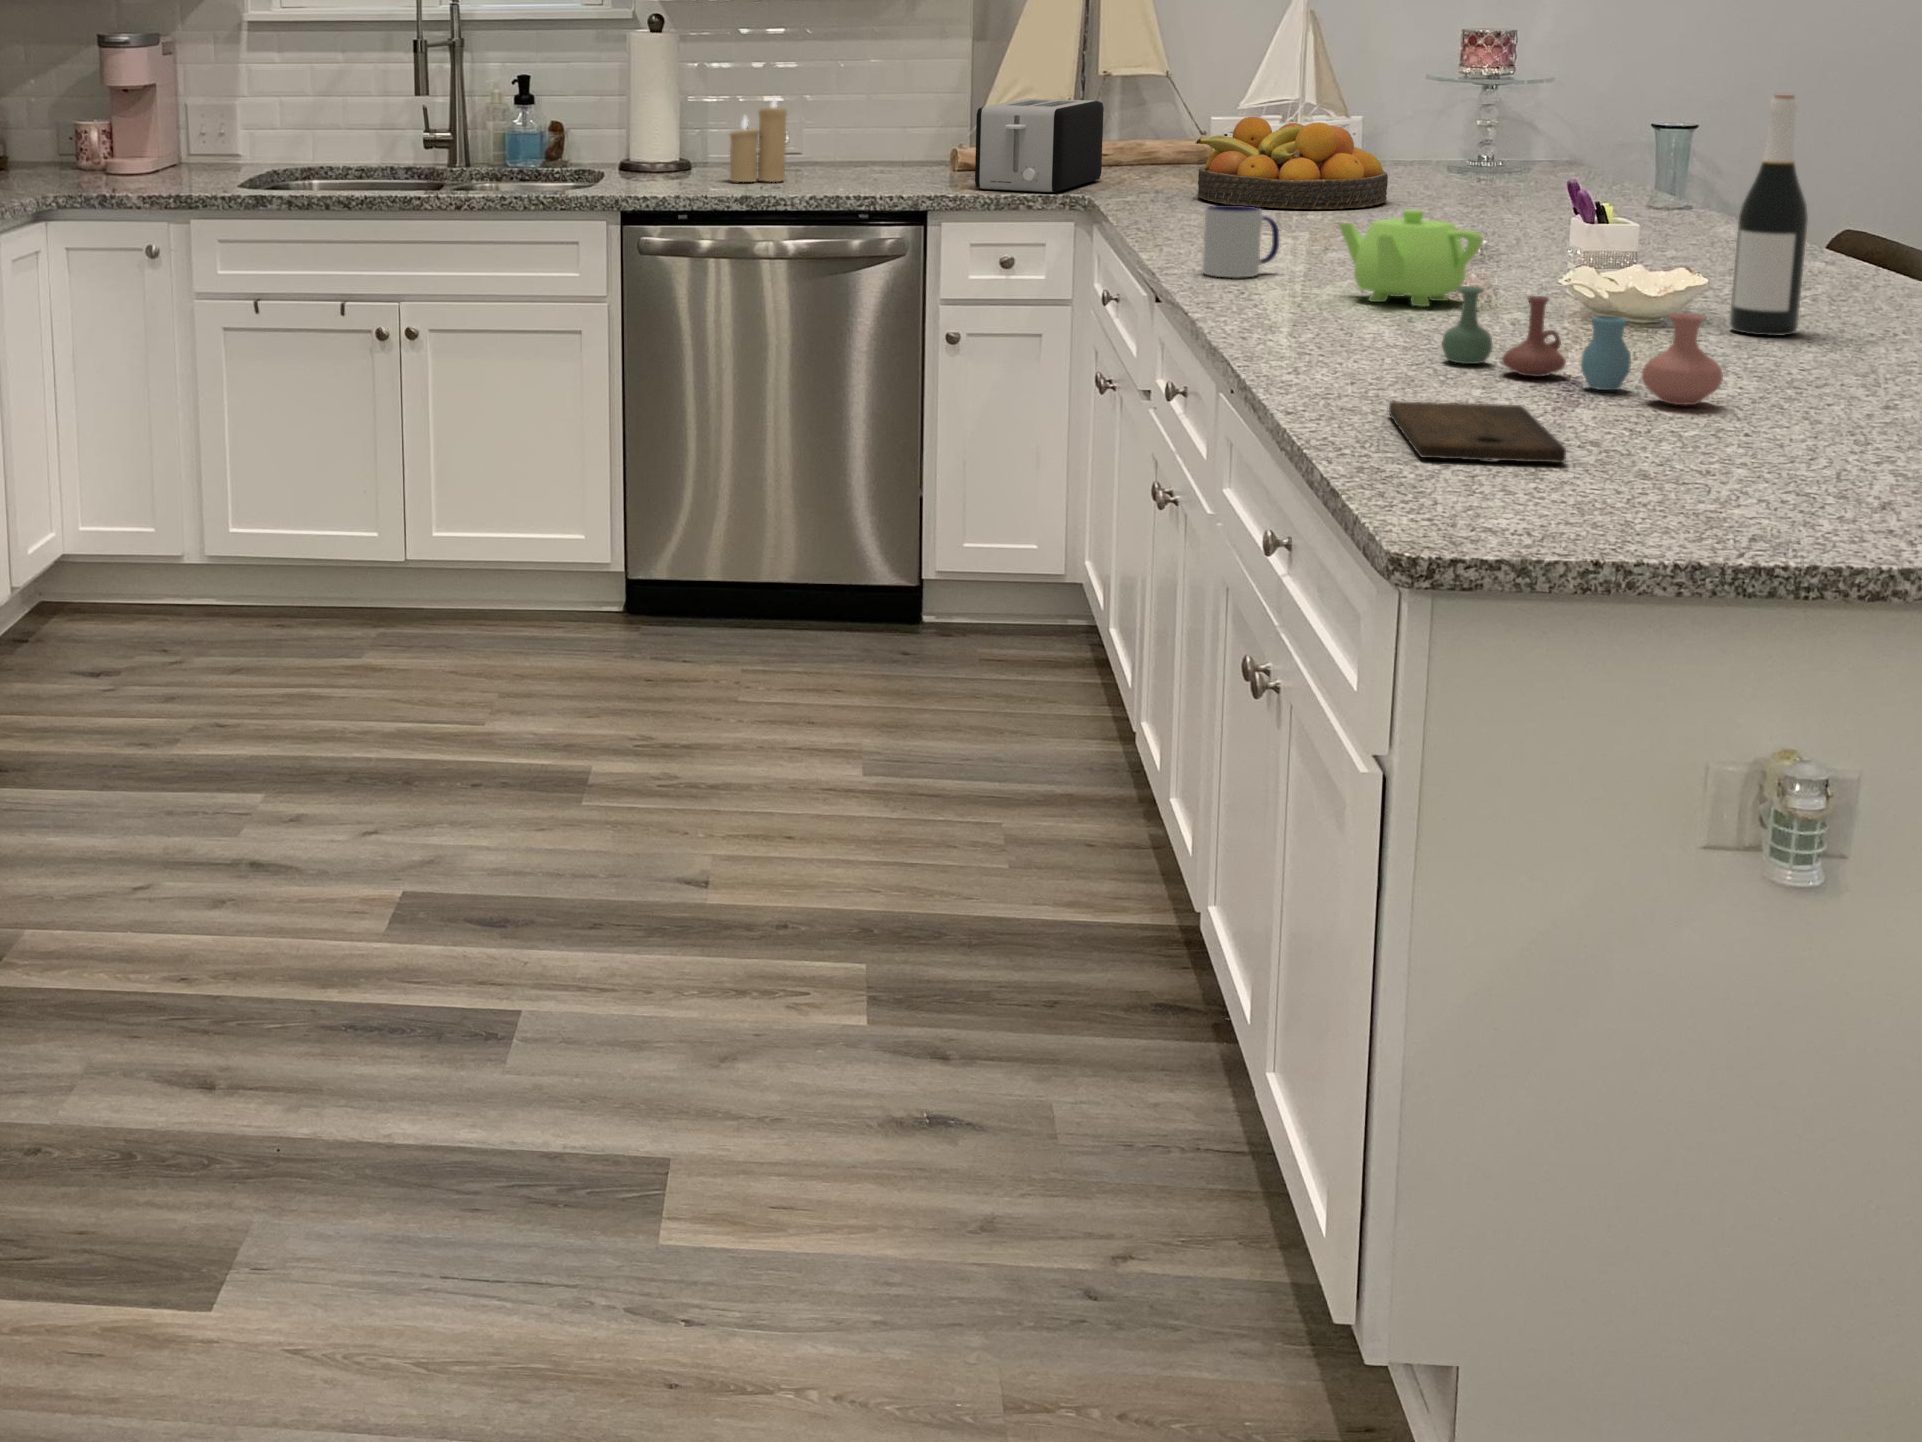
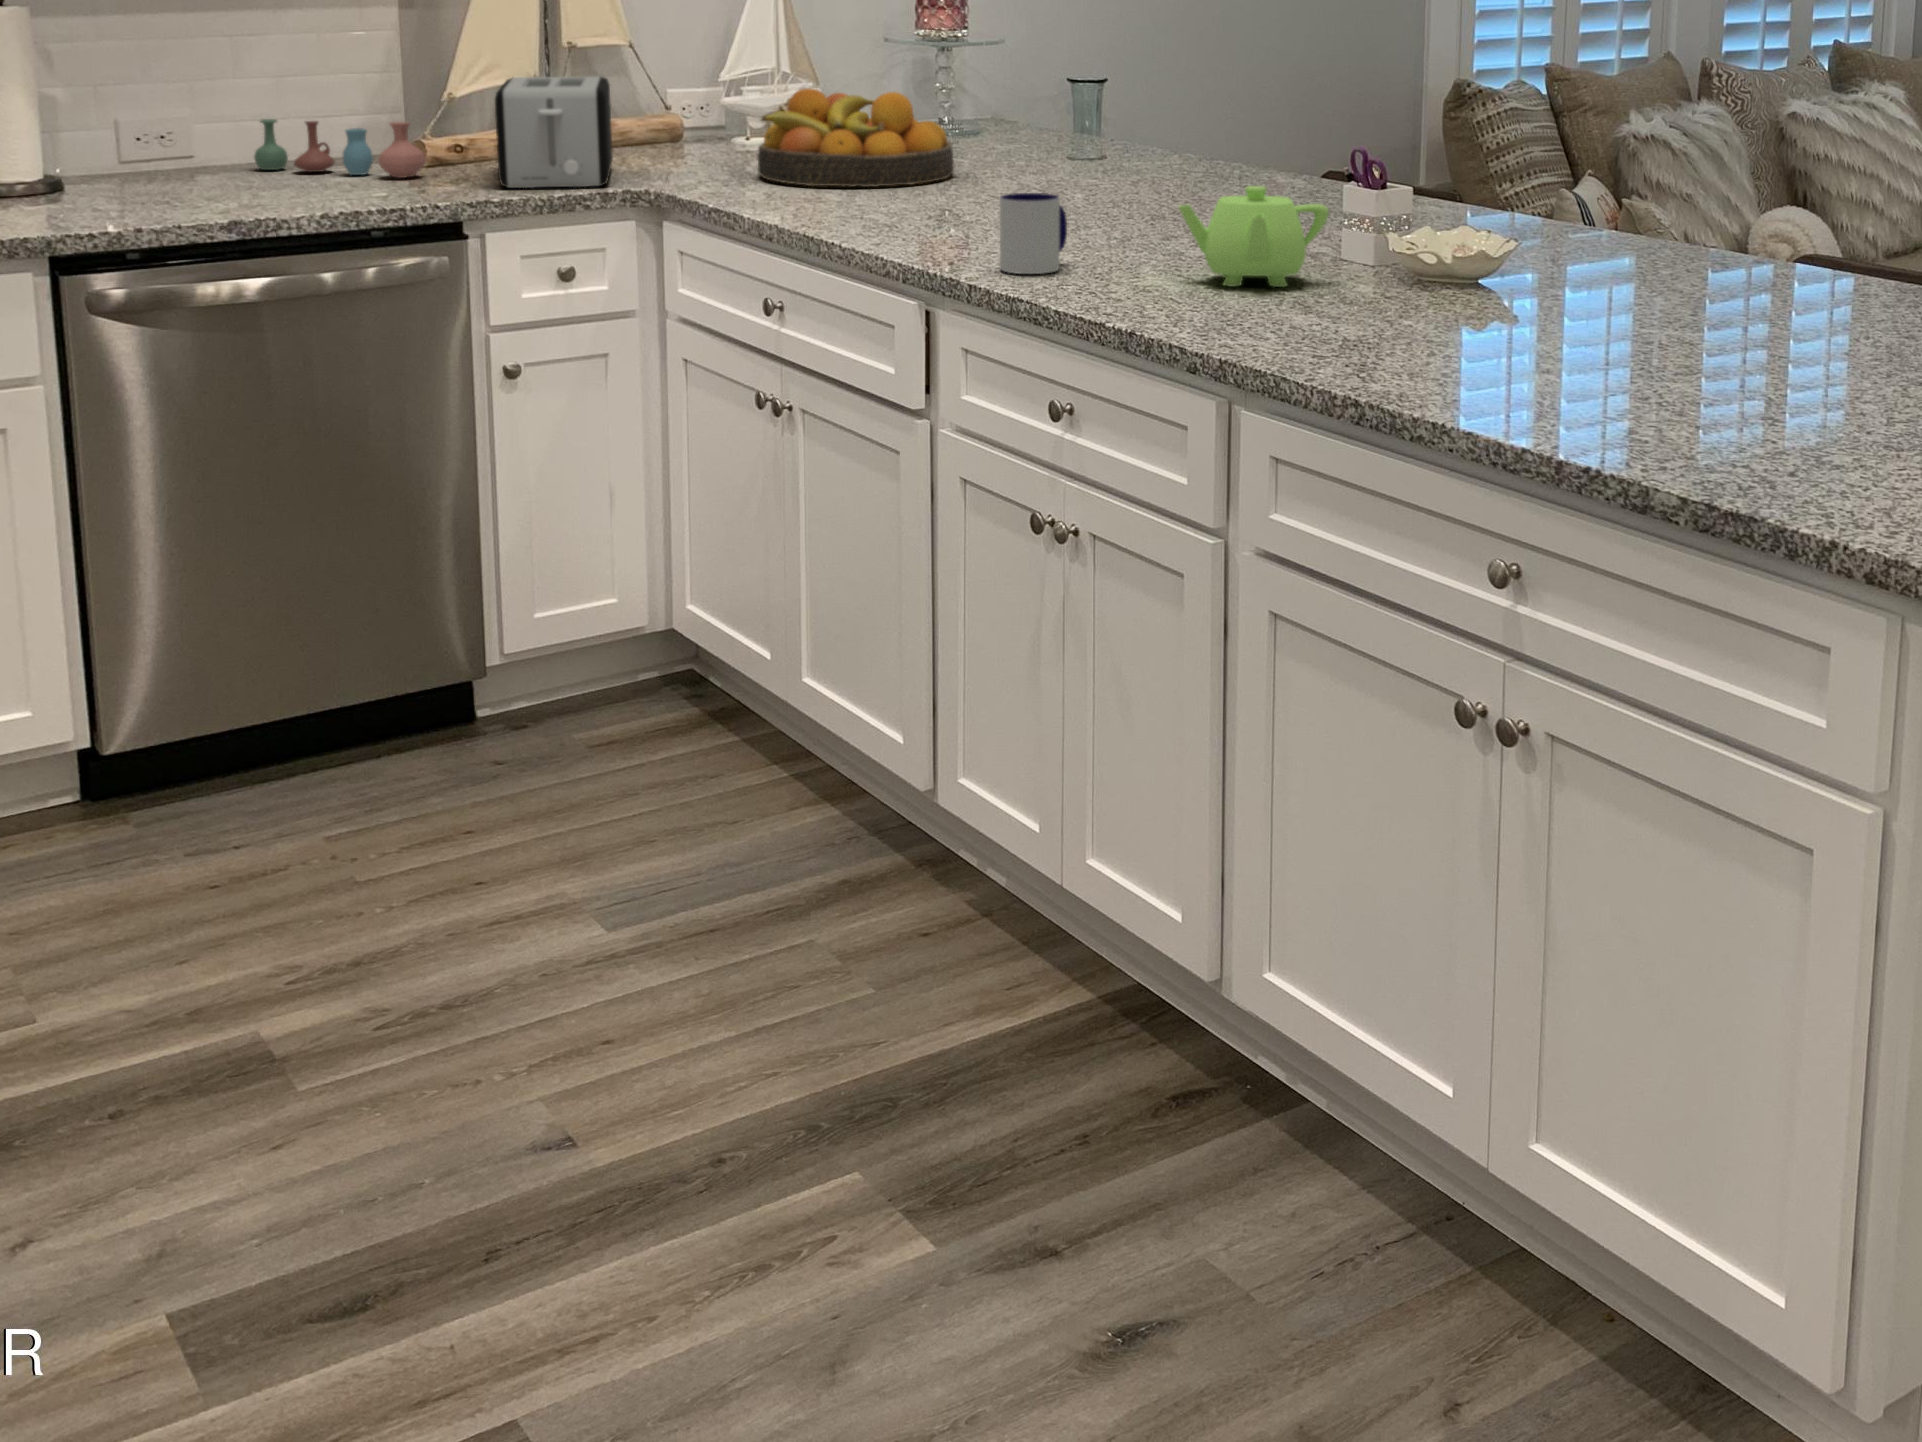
wine bottle: present [1730,95,1808,336] -> none [1550,56,1612,282]
candle: present [729,98,787,182] -> none [157,88,237,202]
vase: present [1442,286,1723,405] -> present [254,119,426,178]
cutting board: present [1389,401,1566,463] -> none [1586,388,1840,461]

